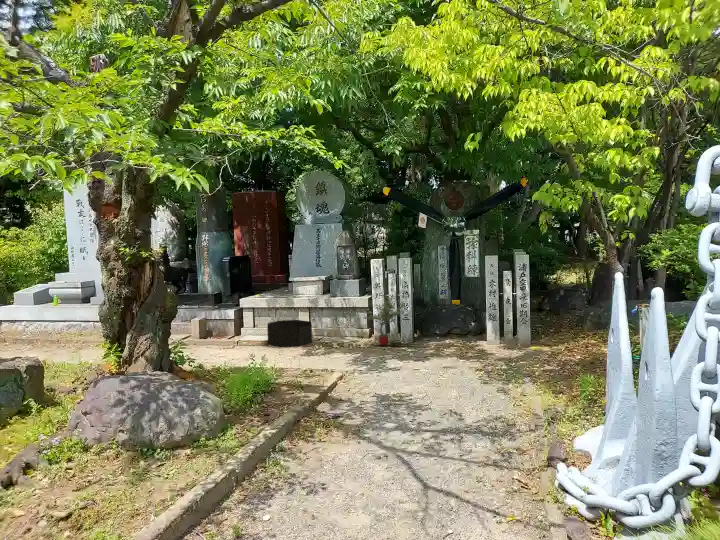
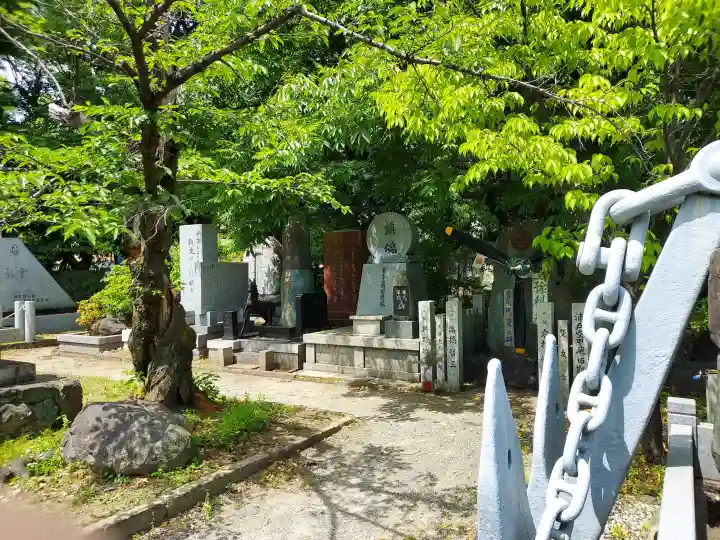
basket: present [267,320,312,347] -> none [320,358,364,385]

